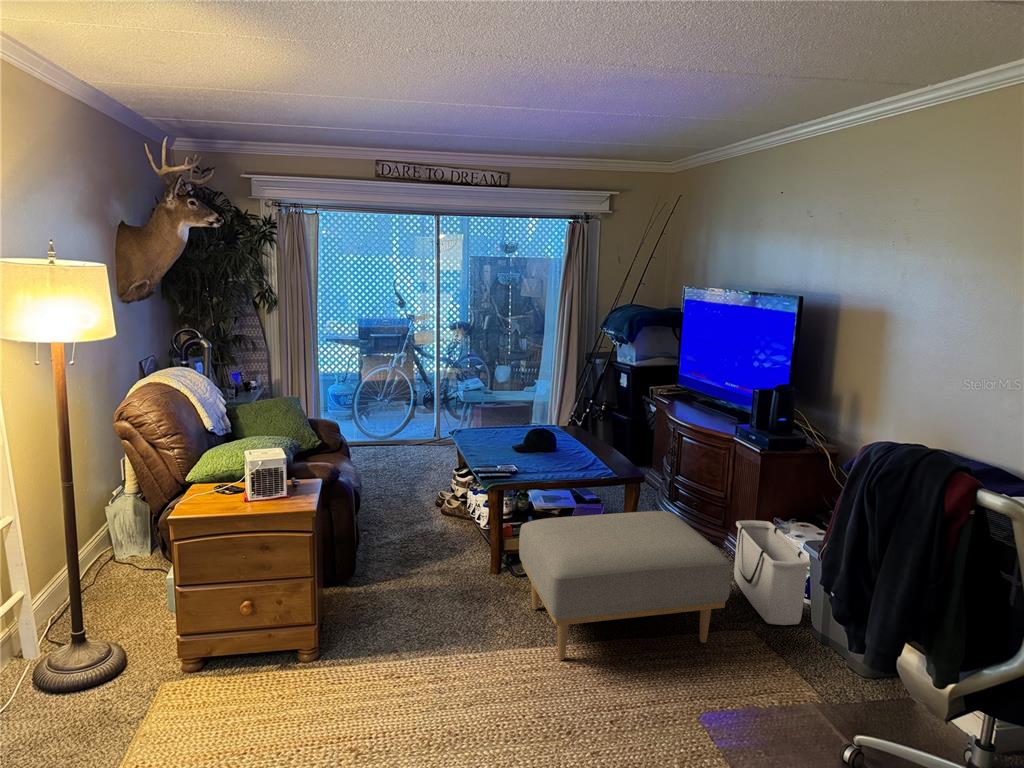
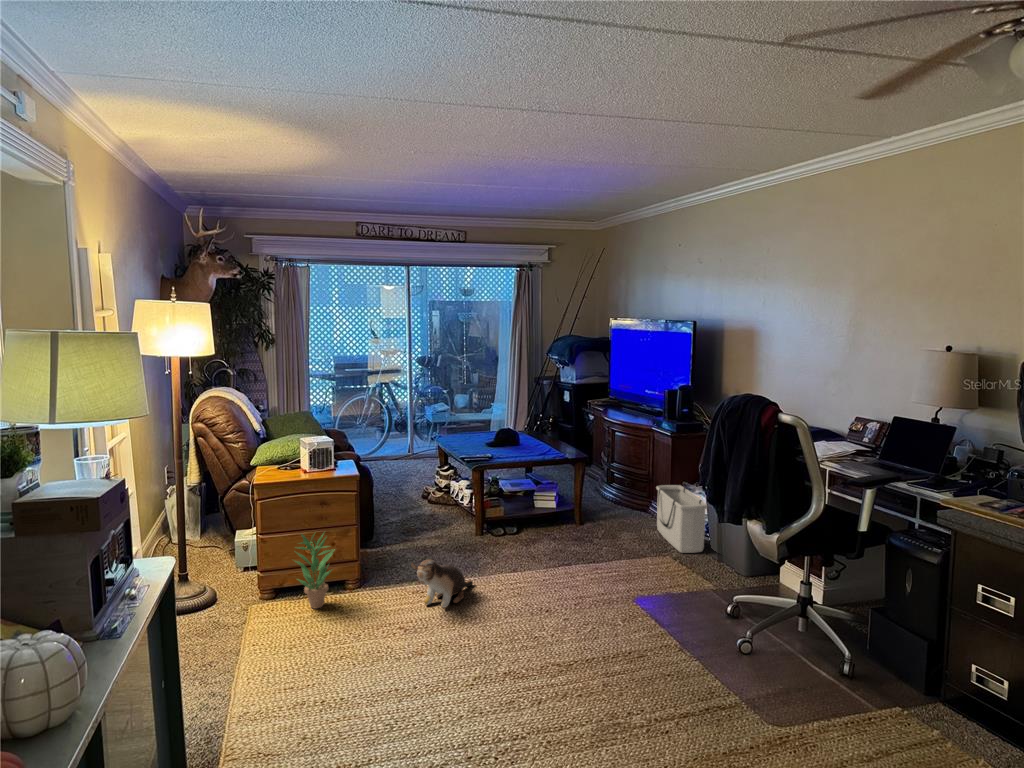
ottoman: present [519,511,730,660] -> none [500,478,652,579]
potted plant: none [211,592,276,696] -> present [296,534,333,608]
plush toy: none [374,642,471,710] -> present [411,559,473,608]

